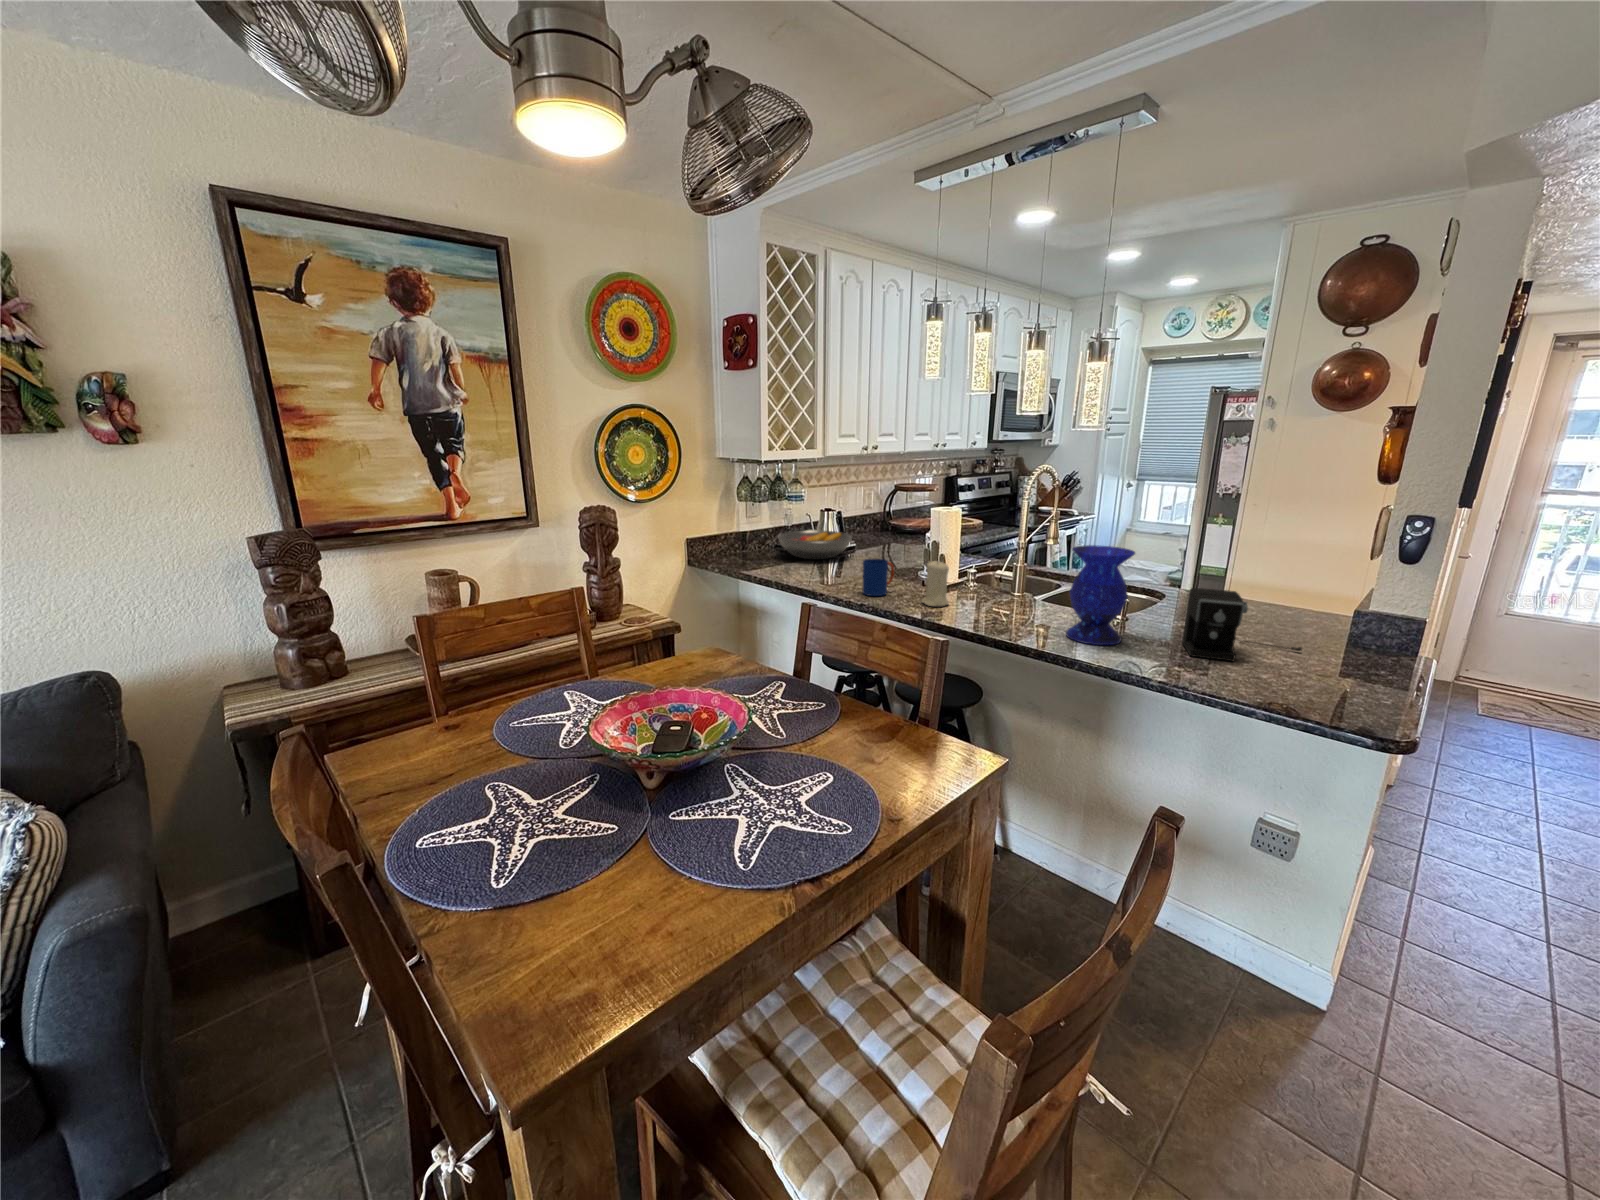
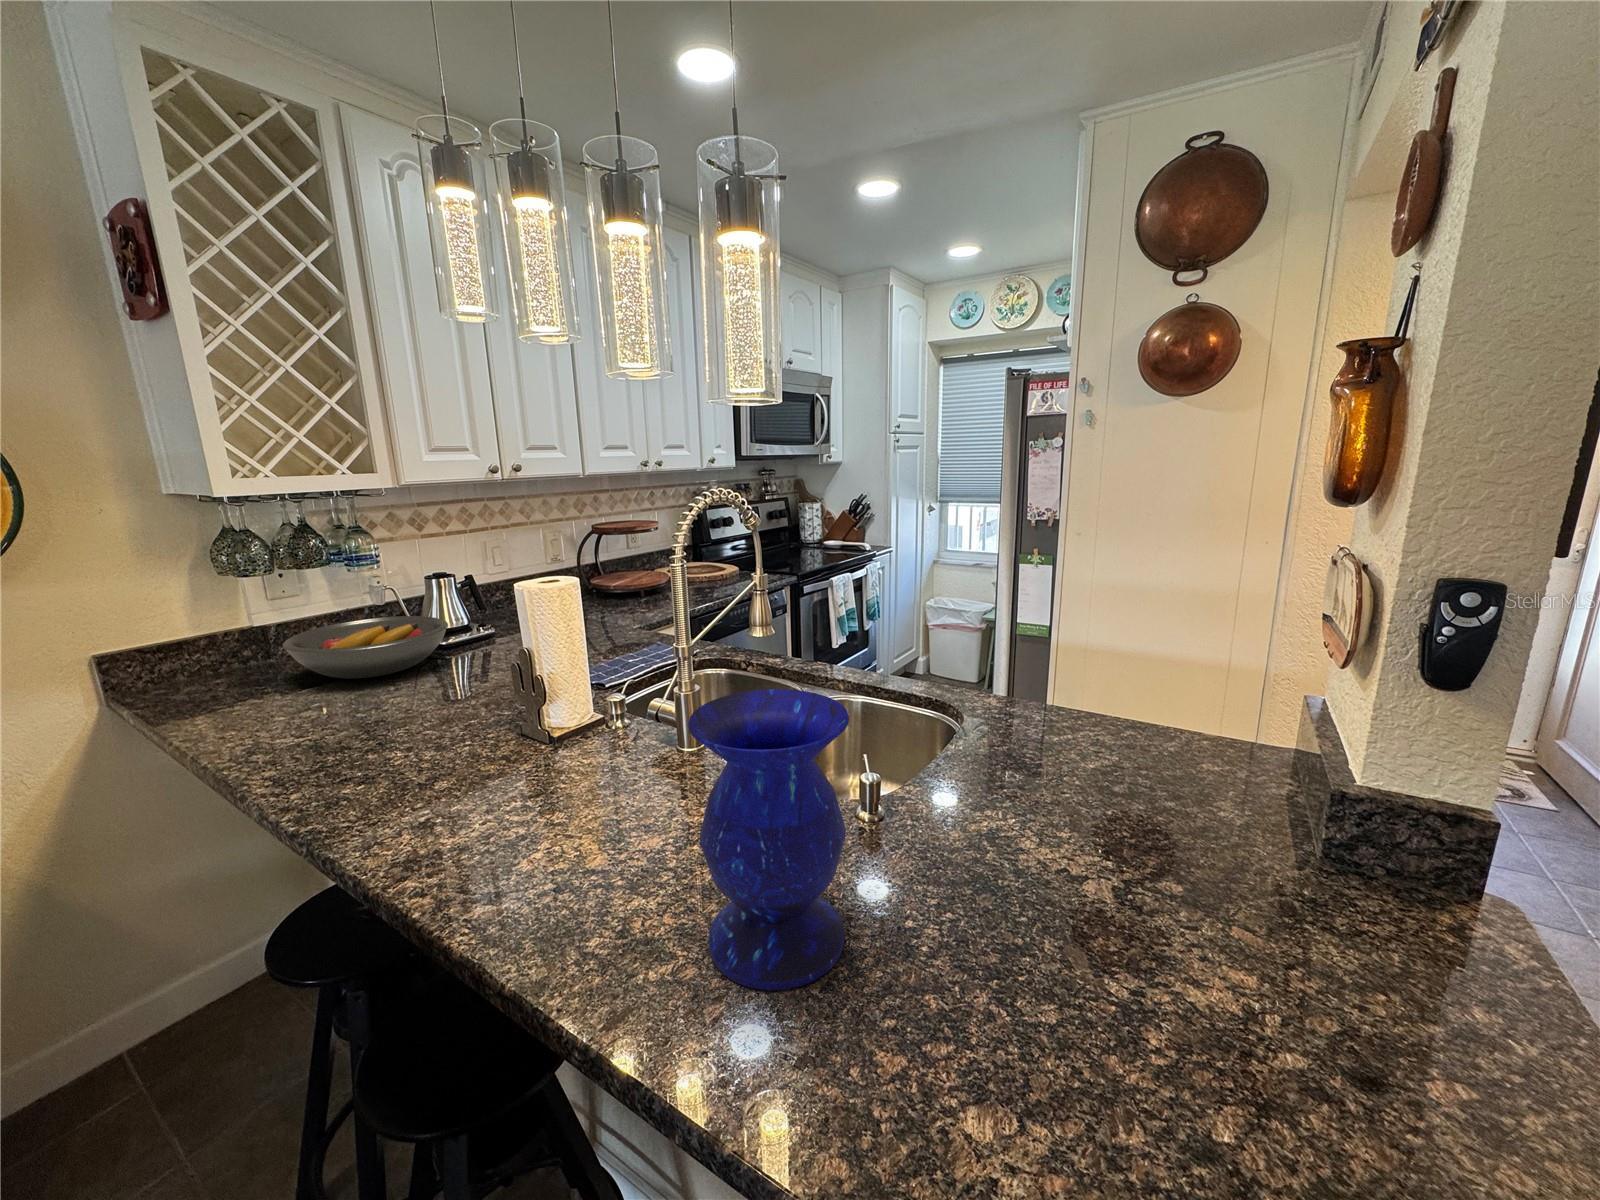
mug: present [863,559,894,596] -> none [310,708,412,803]
candle: present [921,561,949,606] -> none [433,717,502,832]
coffee maker: present [1182,588,1302,661] -> none [991,789,1259,1032]

